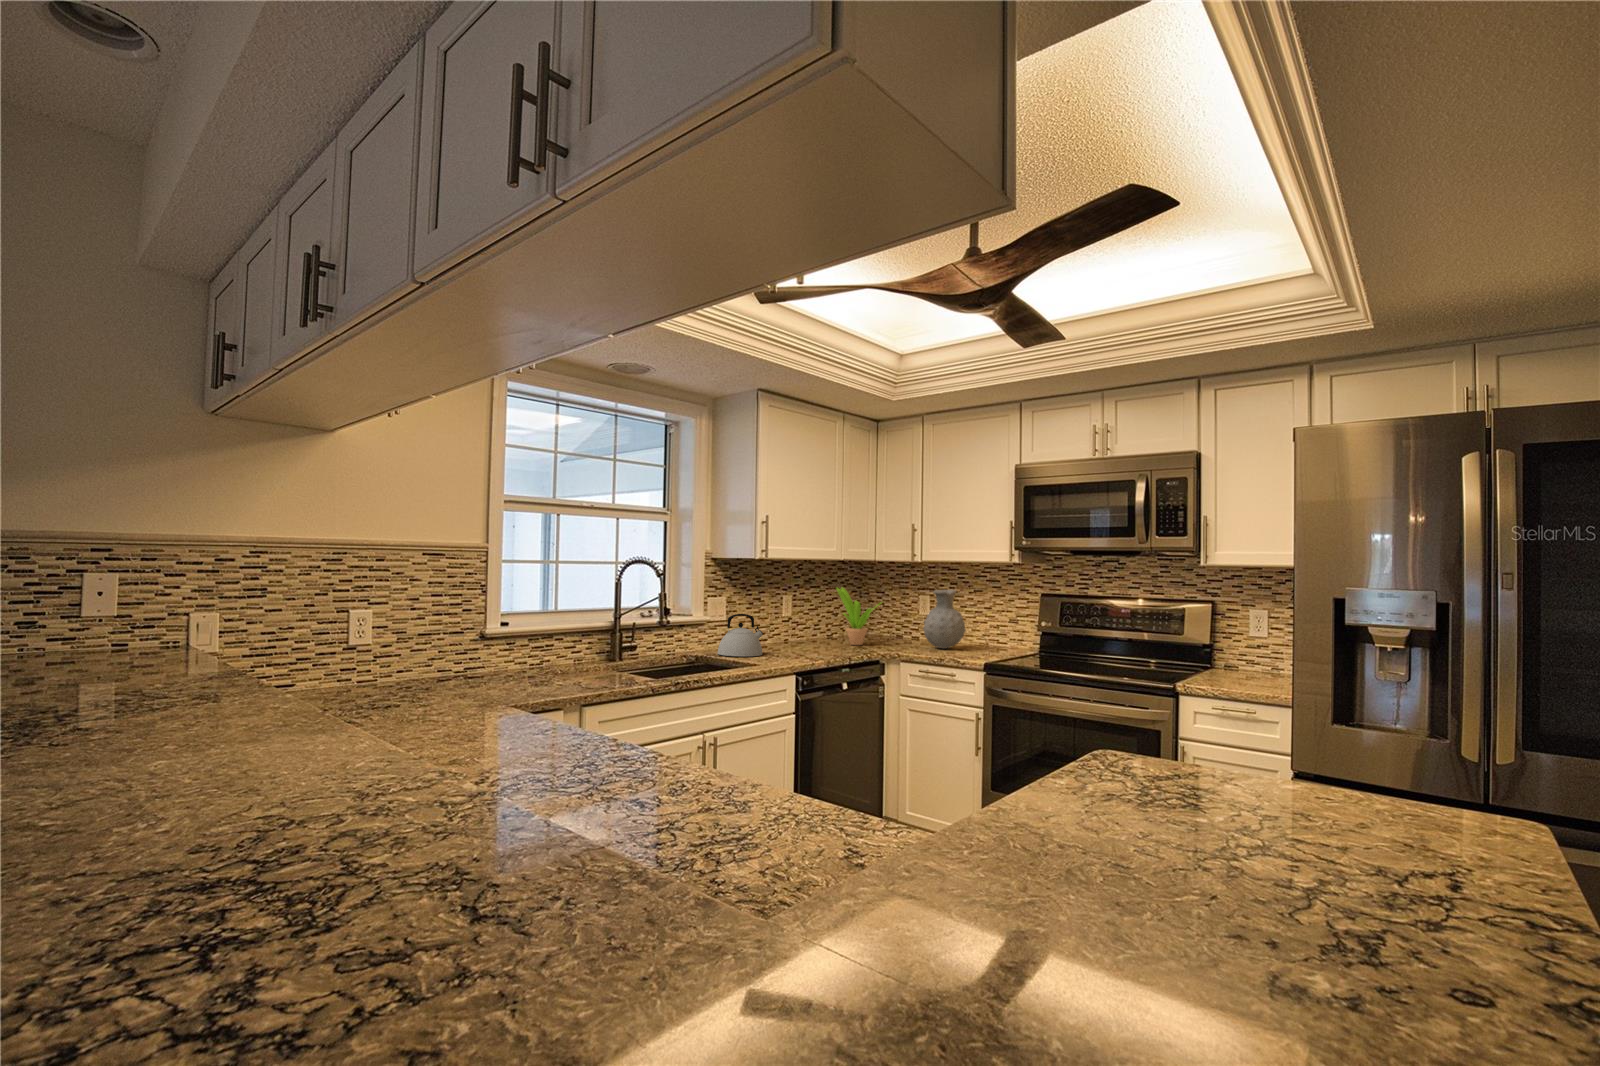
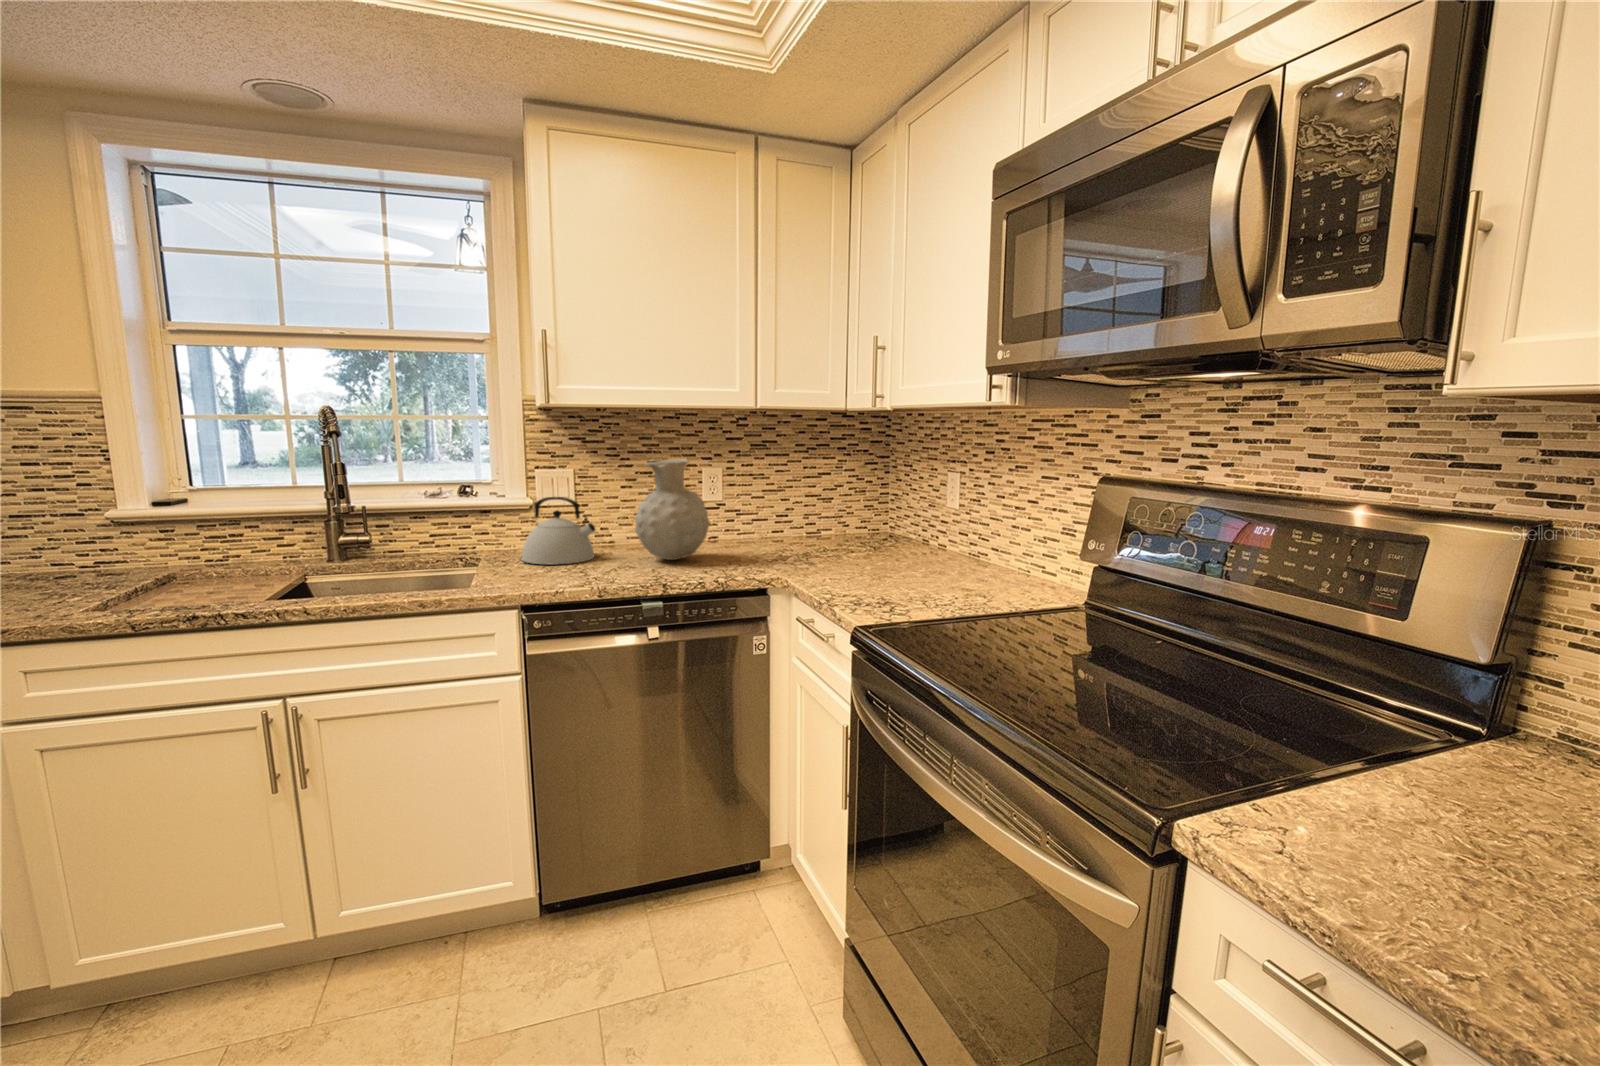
potted plant: present [837,587,873,645] -> none [752,455,845,553]
vase: present [923,590,966,649] -> present [635,459,710,560]

